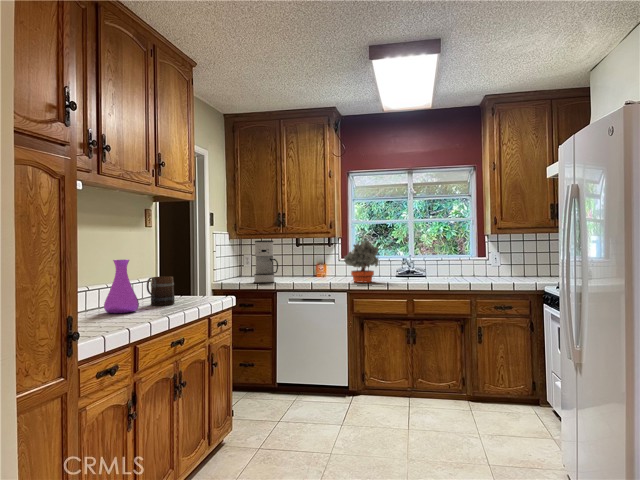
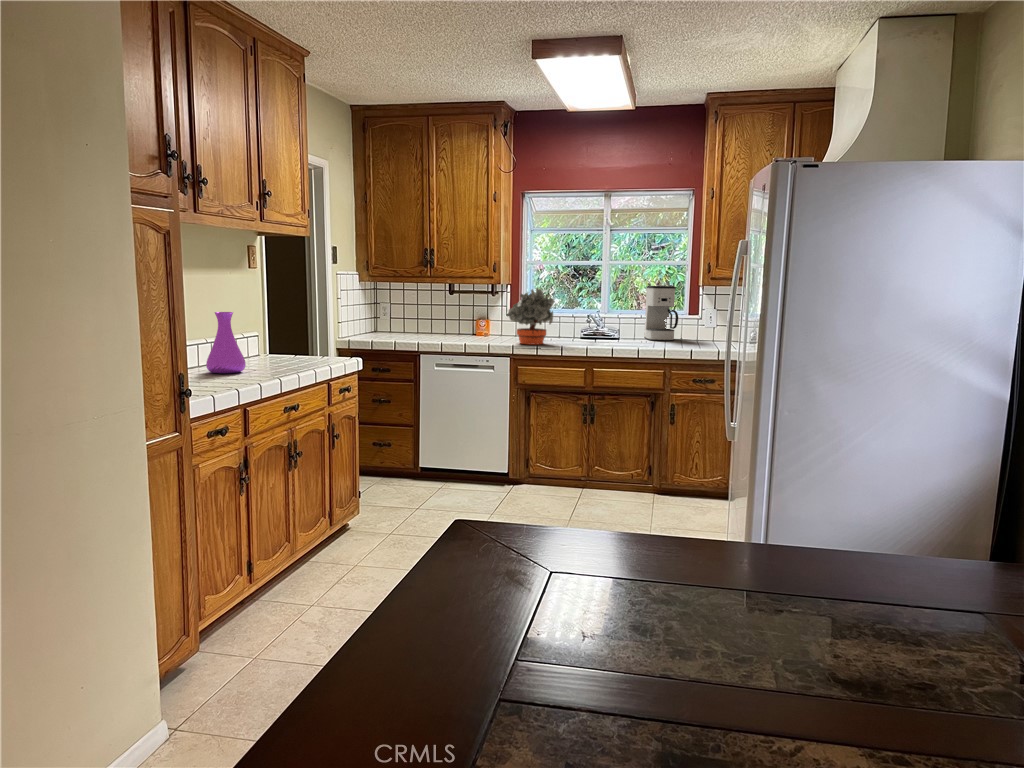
coffee maker: present [254,240,278,283] -> present [644,286,678,341]
mug: present [147,276,175,306] -> none [253,332,287,366]

